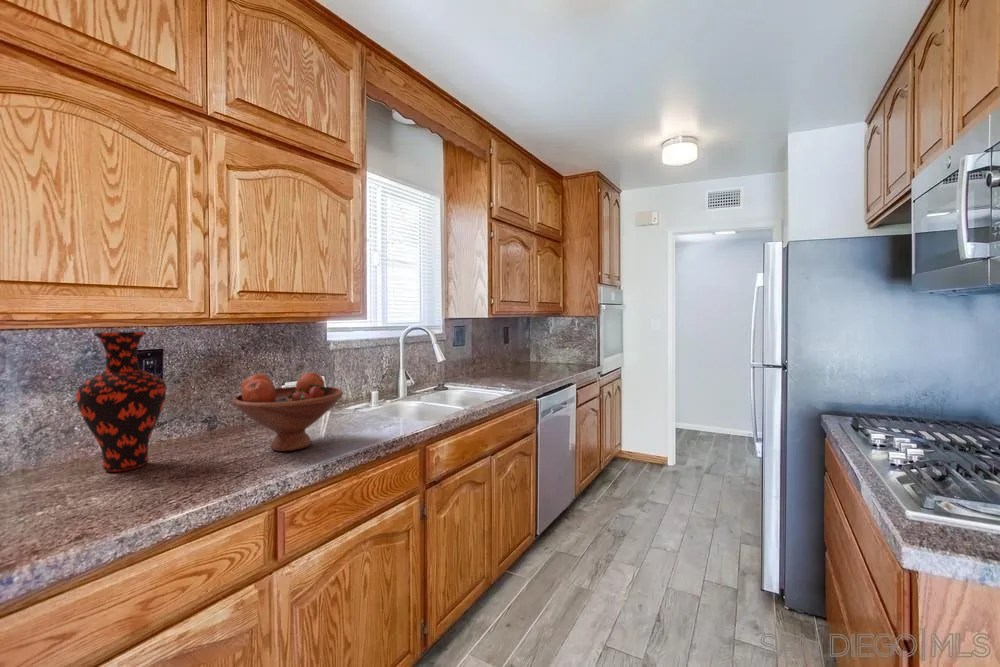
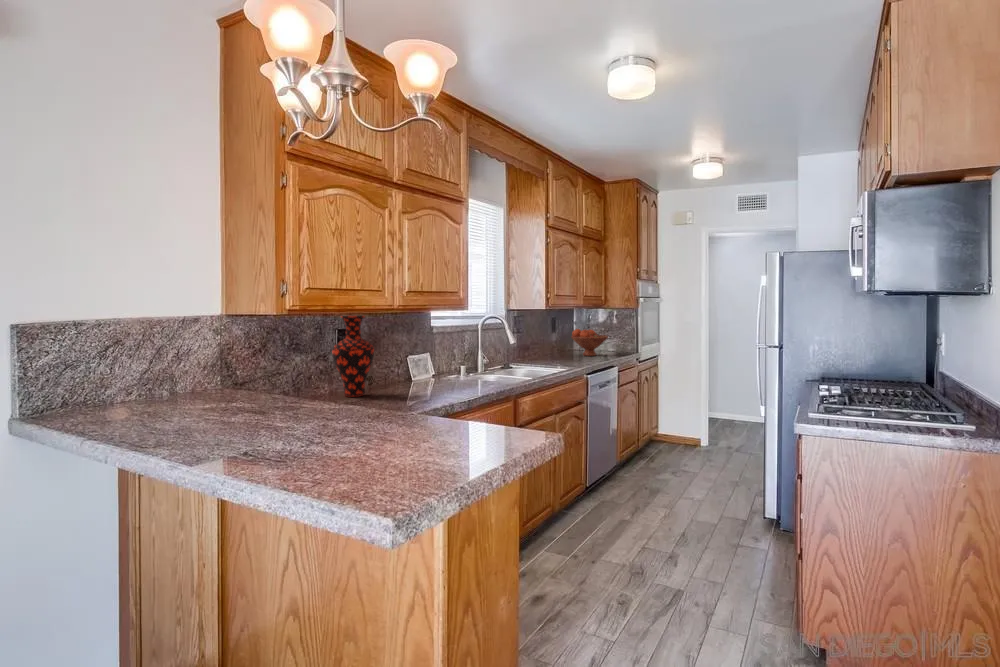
fruit bowl: present [232,373,343,451] -> present [571,329,608,356]

